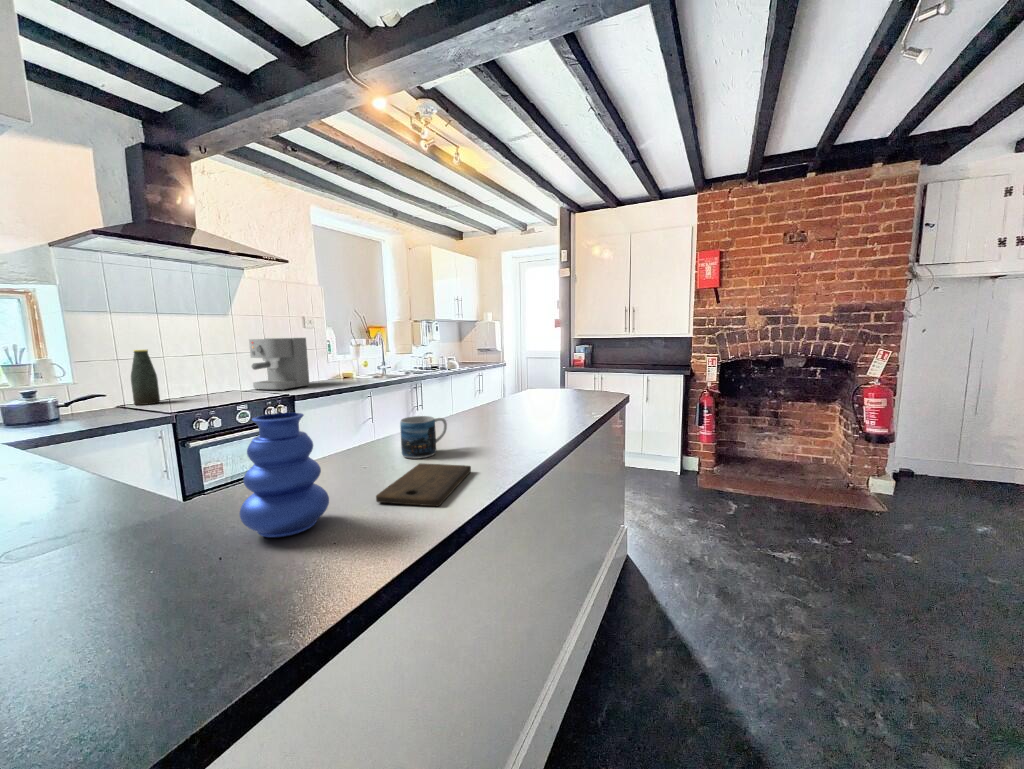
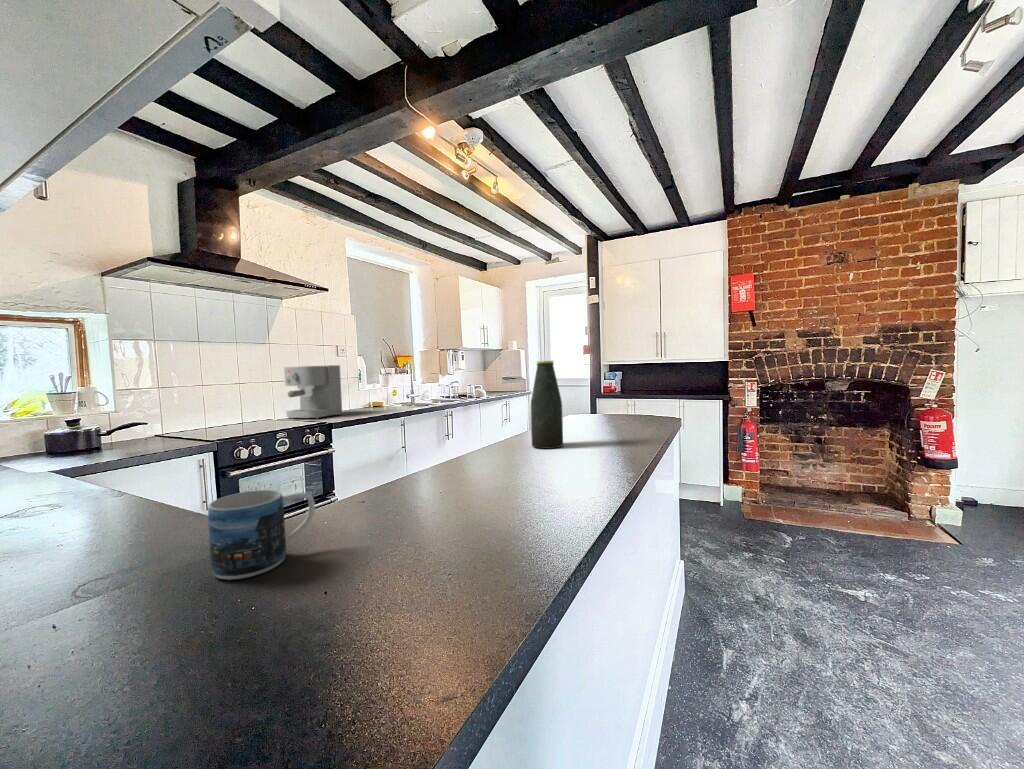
bottle: present [131,350,160,405] -> present [531,361,563,449]
vase: present [240,413,329,537] -> none [363,418,451,552]
mug: present [400,416,447,459] -> present [208,490,315,580]
cutting board: present [376,464,471,506] -> none [489,480,570,520]

